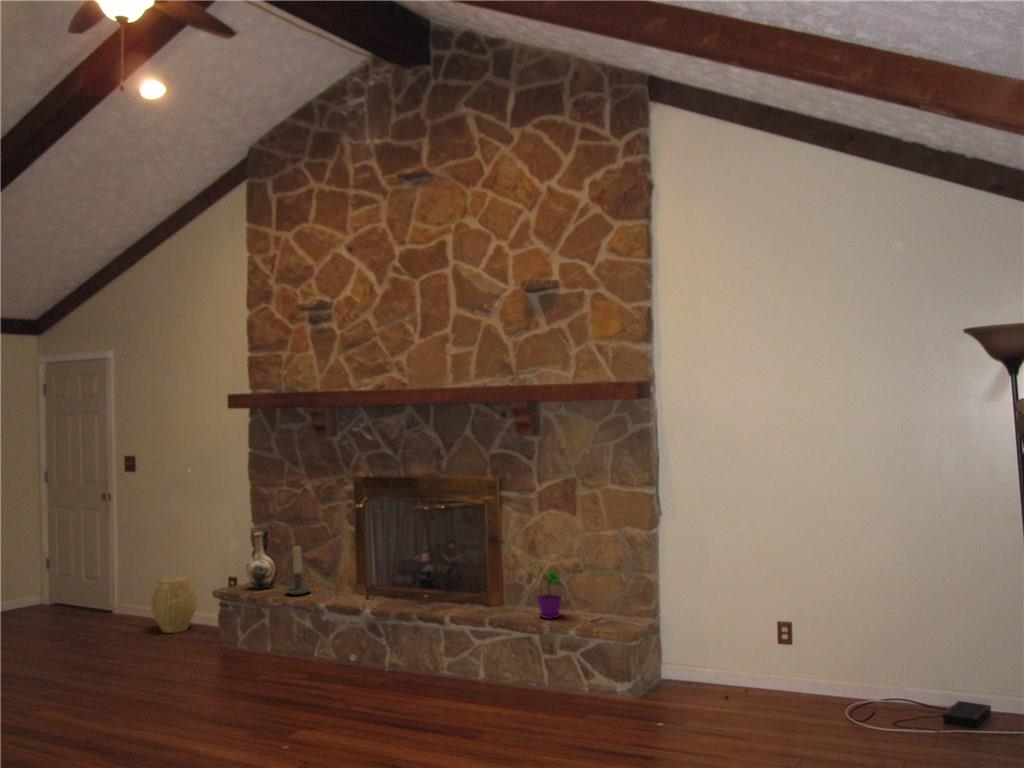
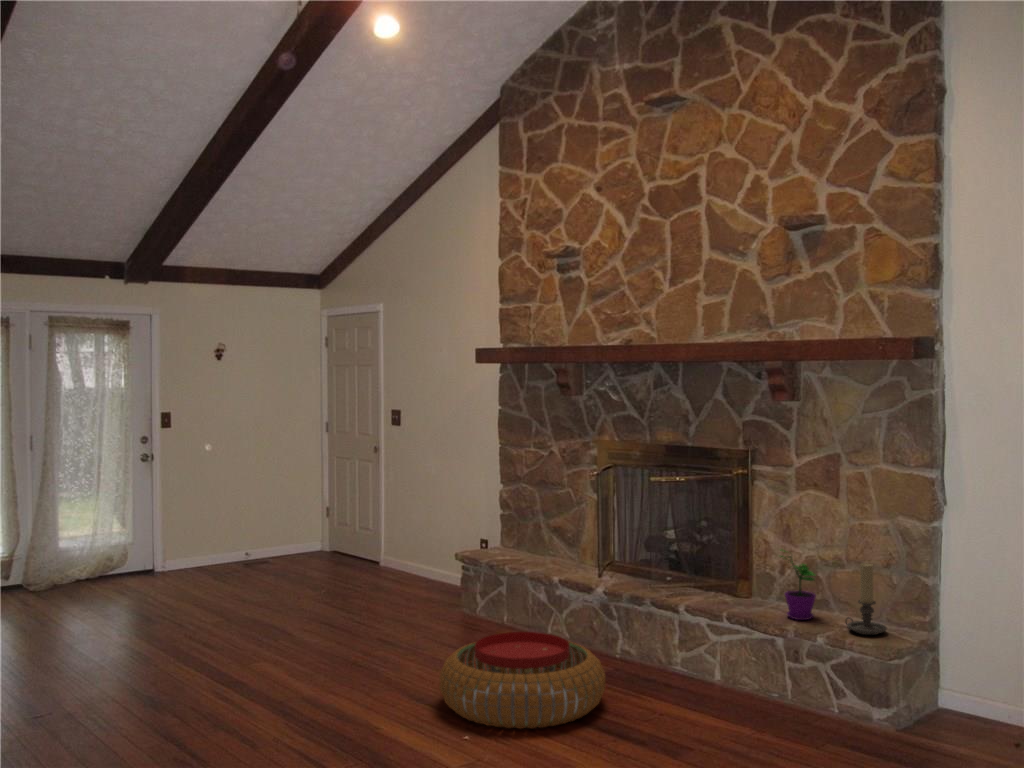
decorative vase: present [246,531,277,589] -> none [490,493,521,554]
candle holder: present [285,546,311,595] -> present [845,563,887,635]
woven basket: present [151,577,197,633] -> none [407,533,451,590]
pouf: none [239,655,395,744] -> present [439,632,606,729]

